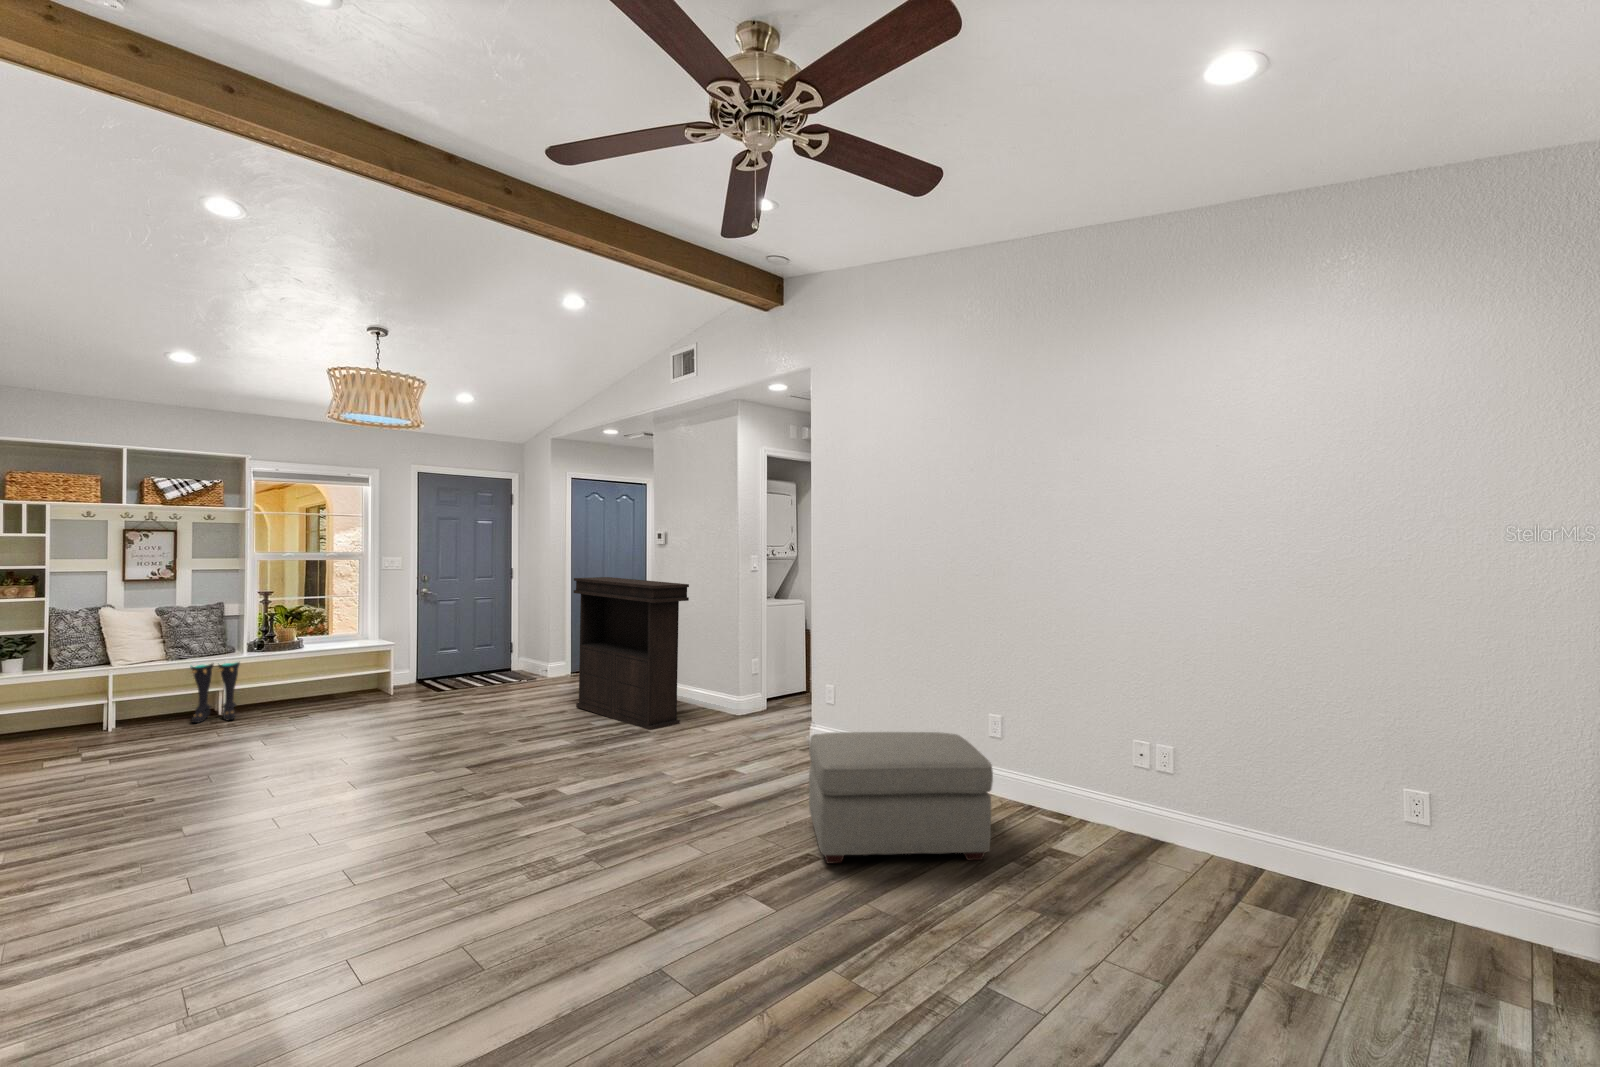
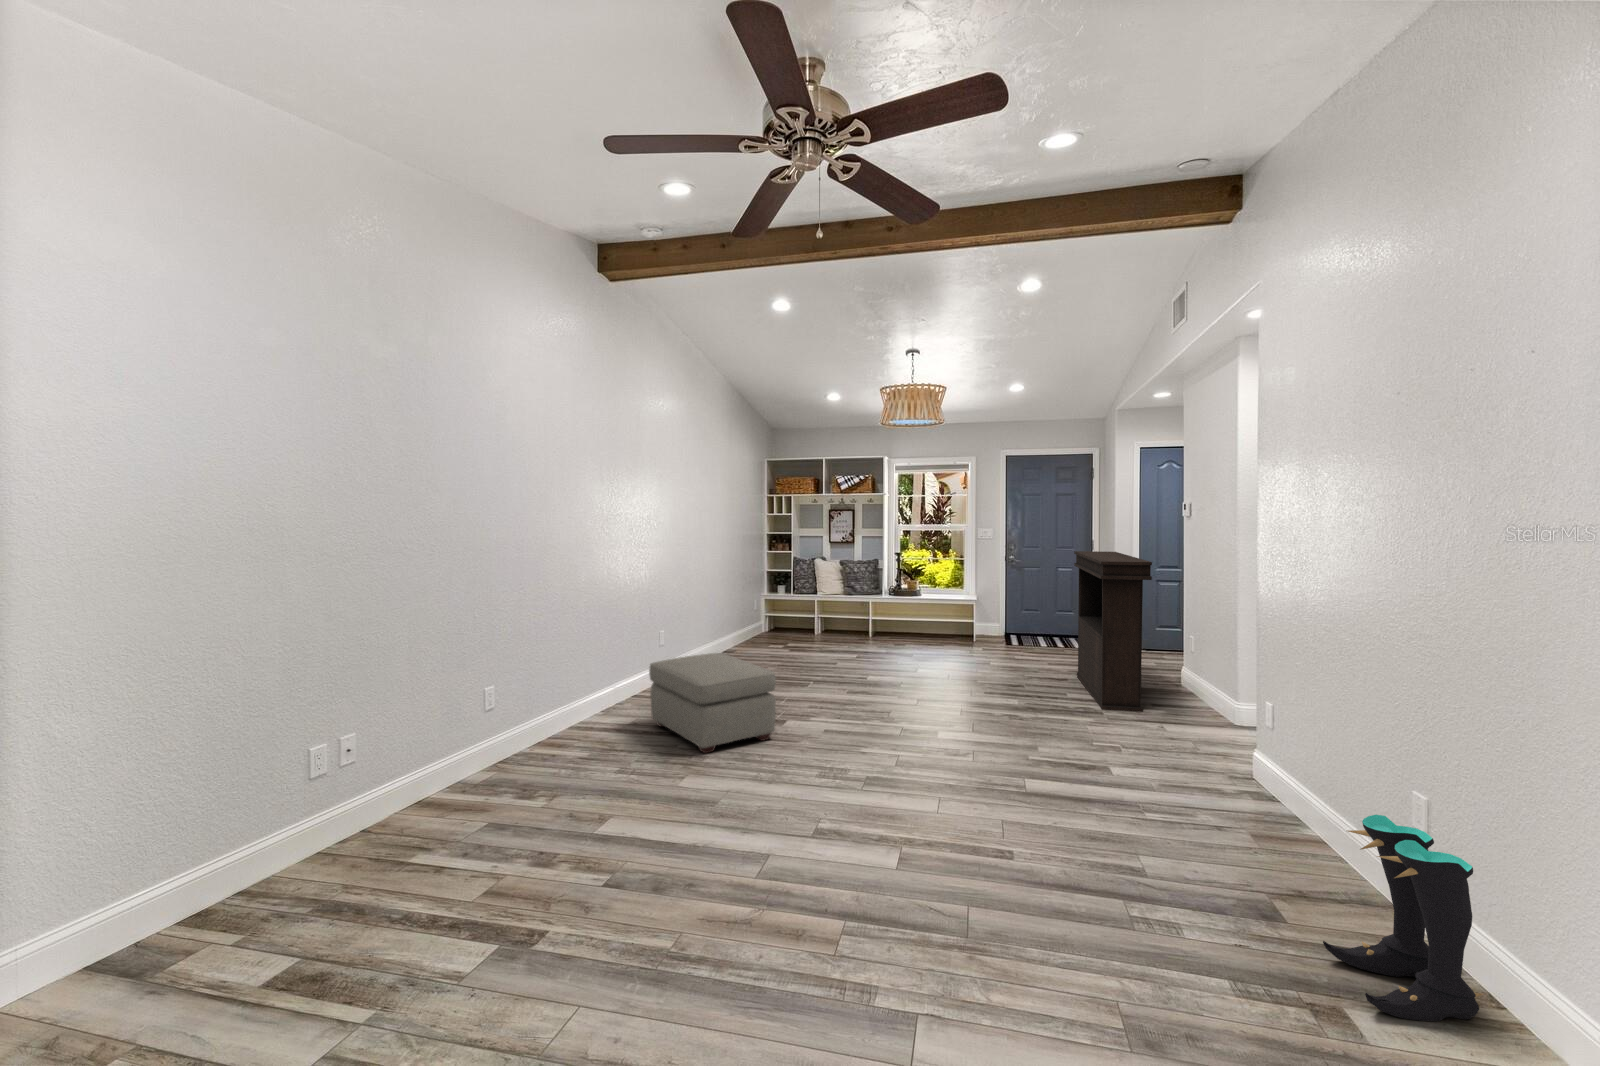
boots: present [190,662,240,723] -> present [1323,815,1483,1021]
ottoman: present [809,732,993,863] -> present [649,653,776,753]

